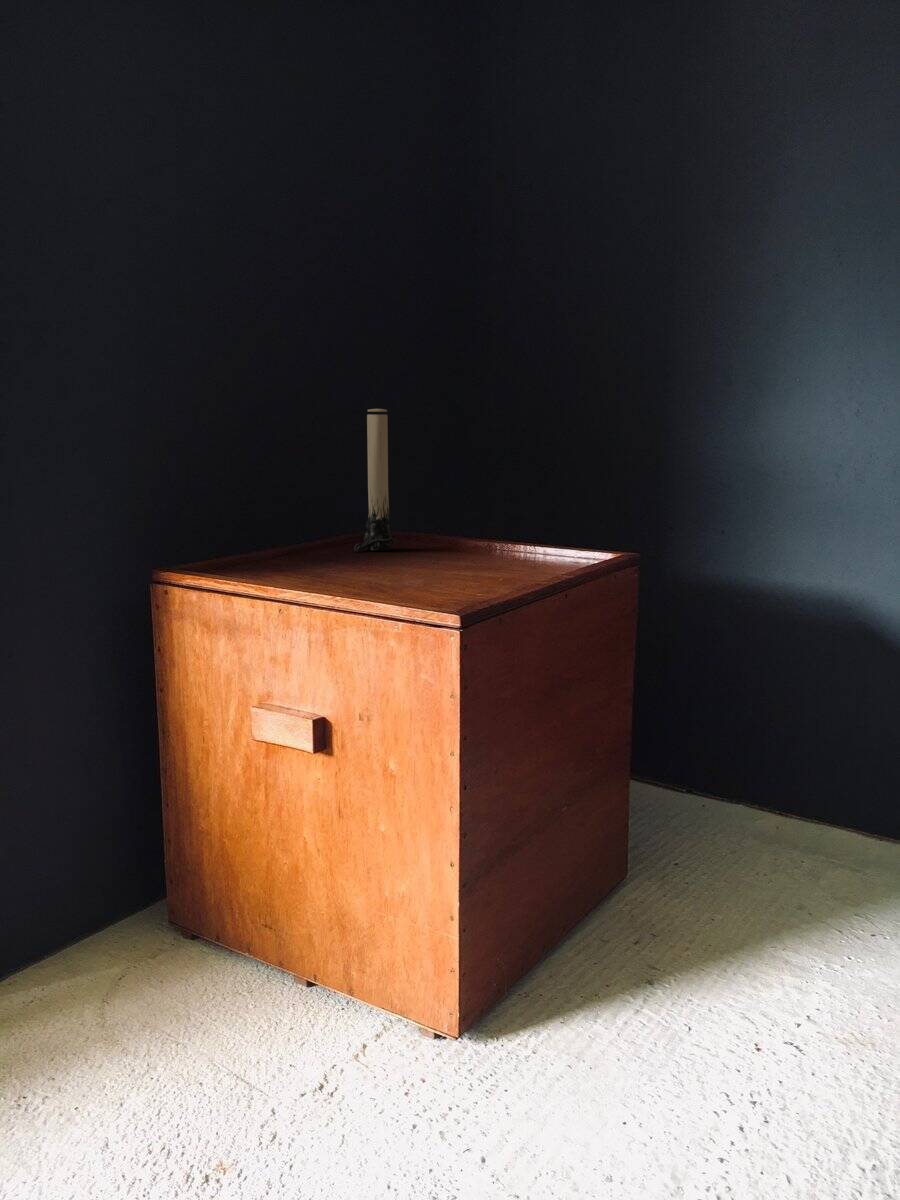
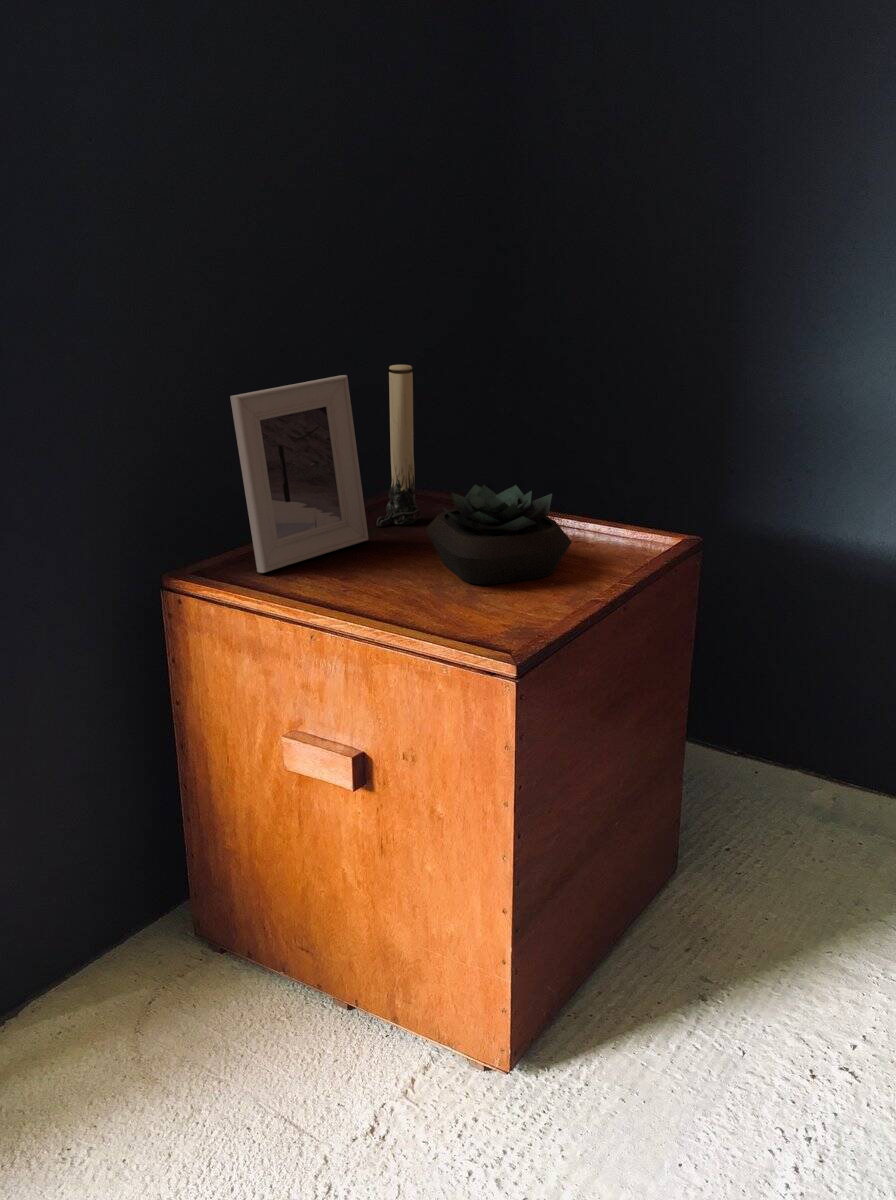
picture frame: none [221,409,345,571] -> present [230,375,368,573]
succulent plant: none [393,499,522,578] -> present [426,485,572,585]

